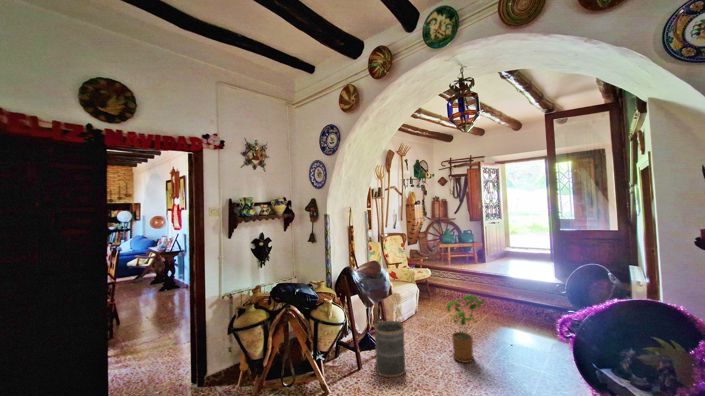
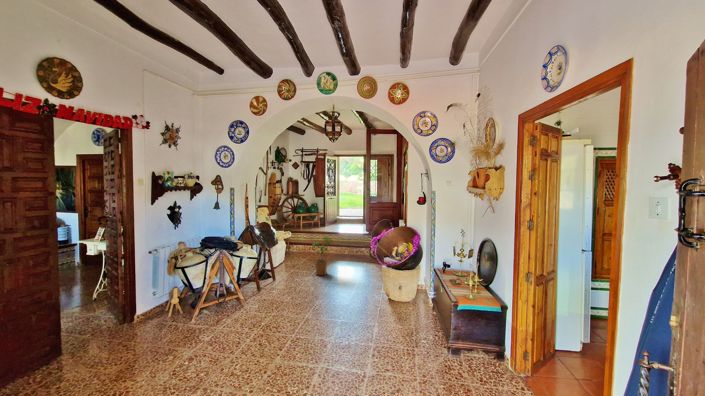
basket: present [374,307,406,377] -> none [270,246,292,288]

